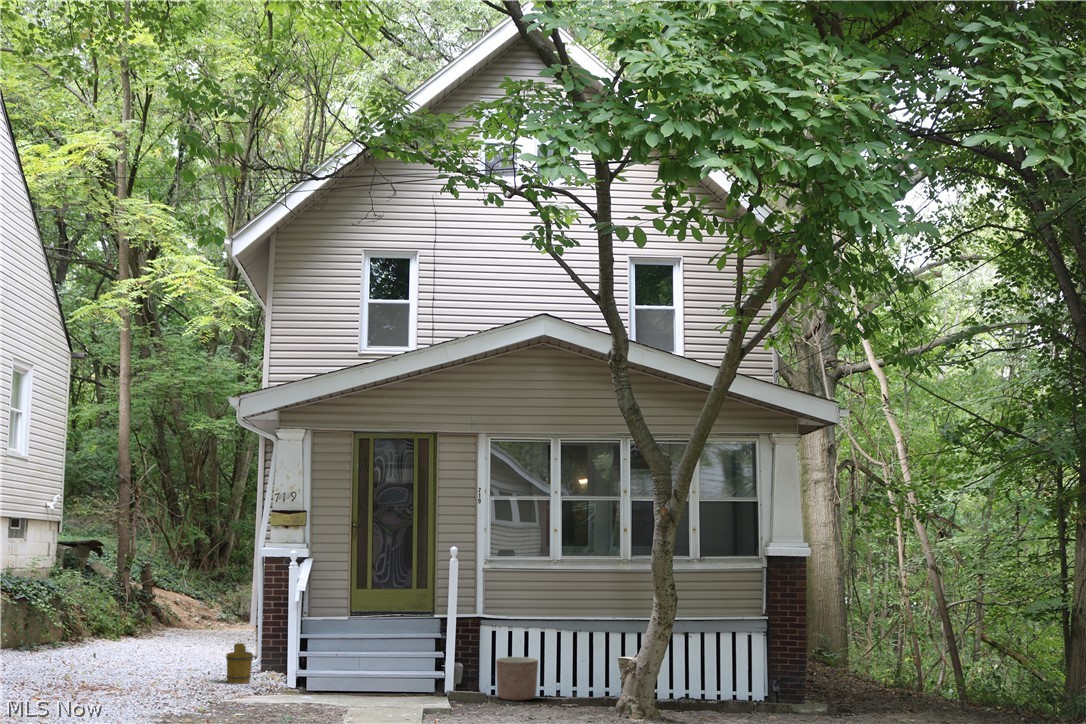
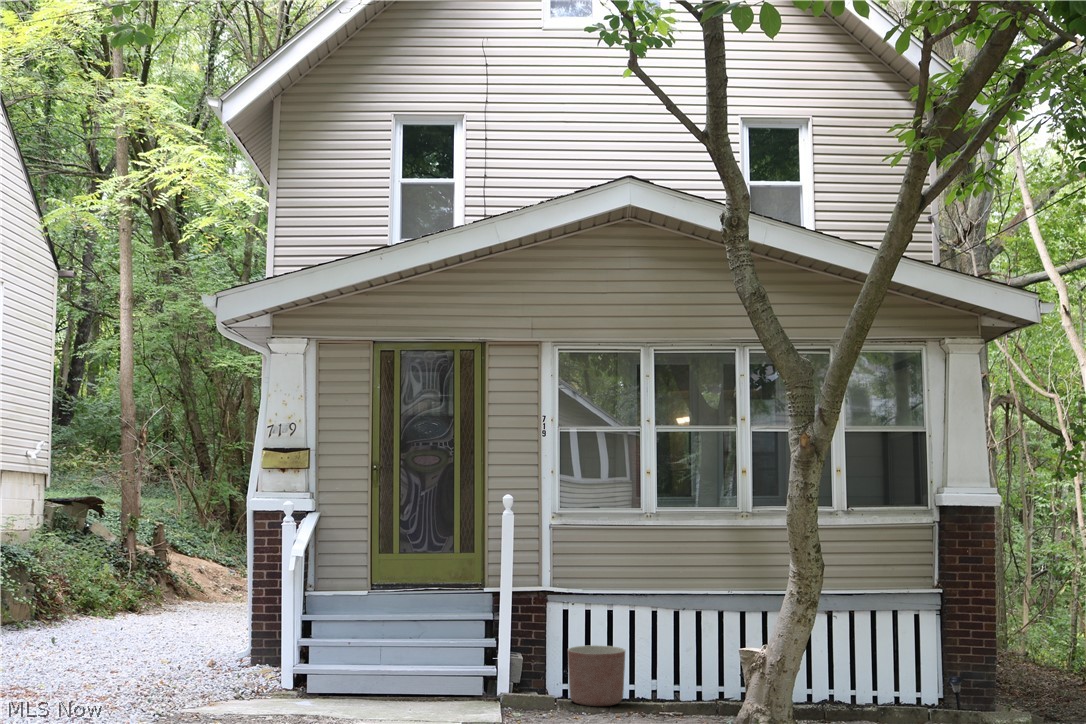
bucket: present [226,643,256,684] -> none [209,624,250,679]

